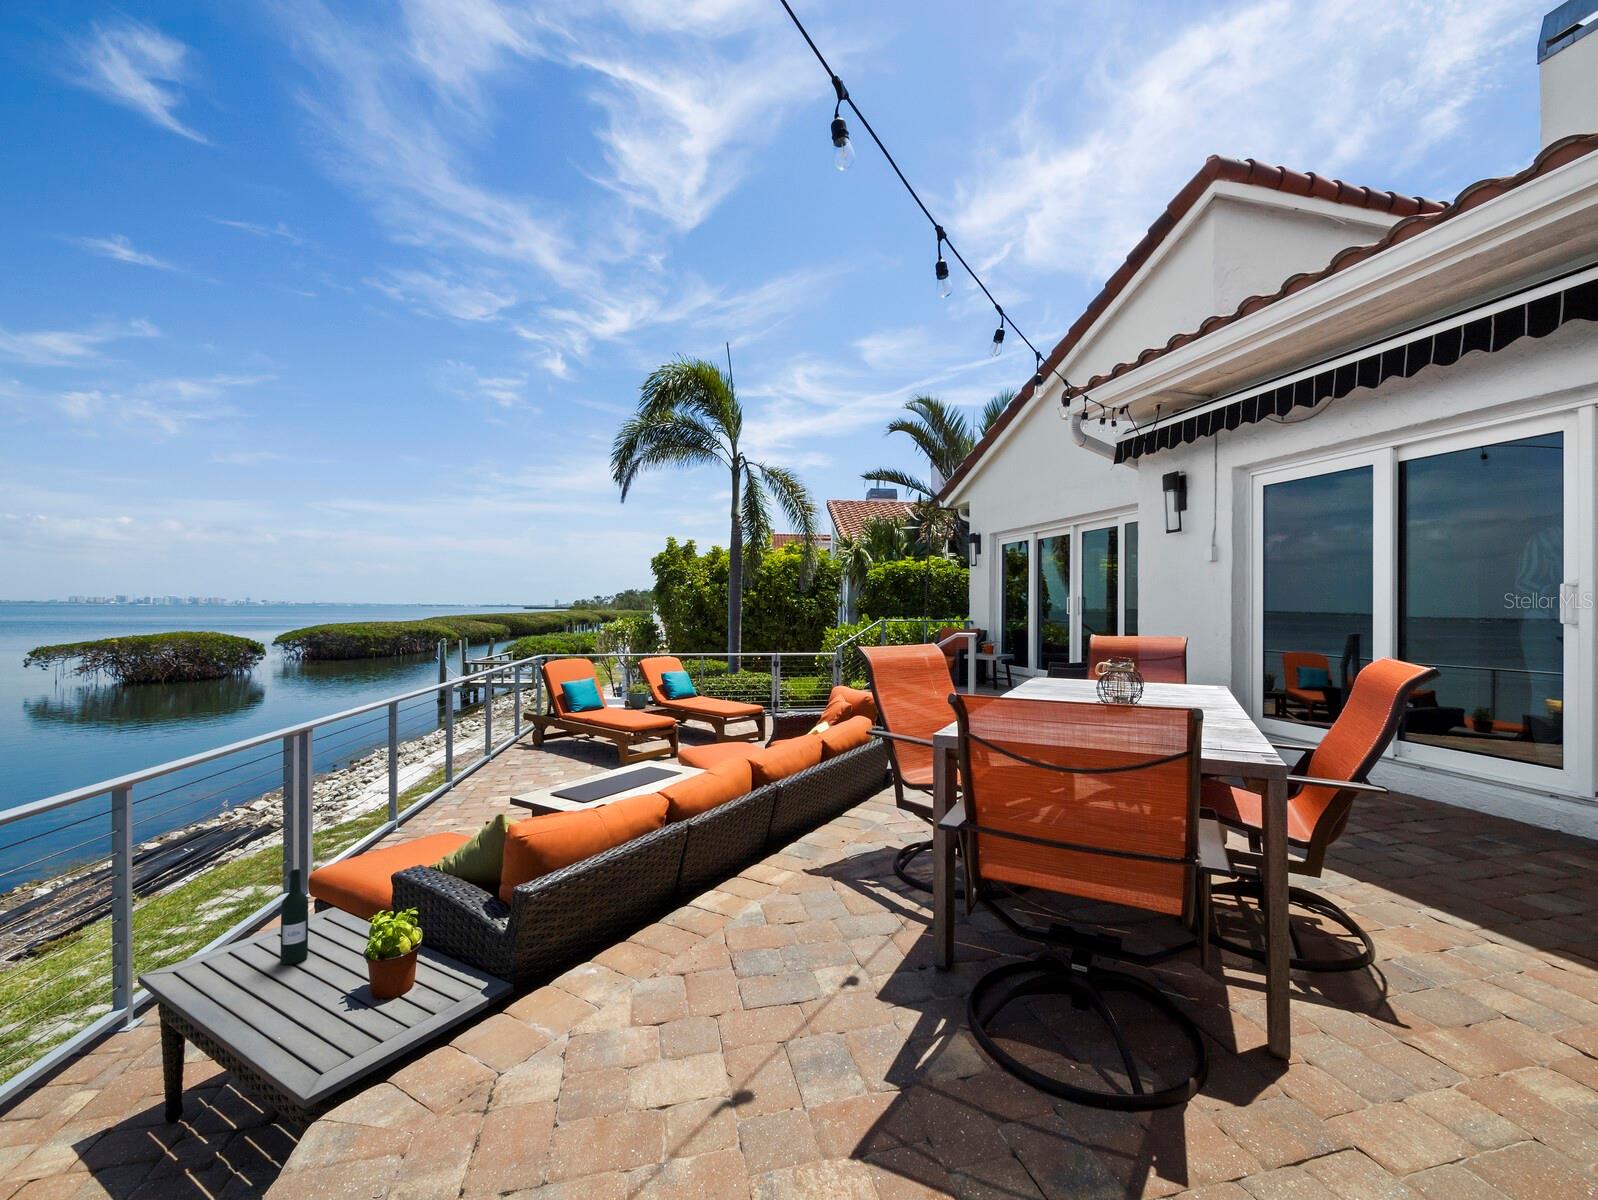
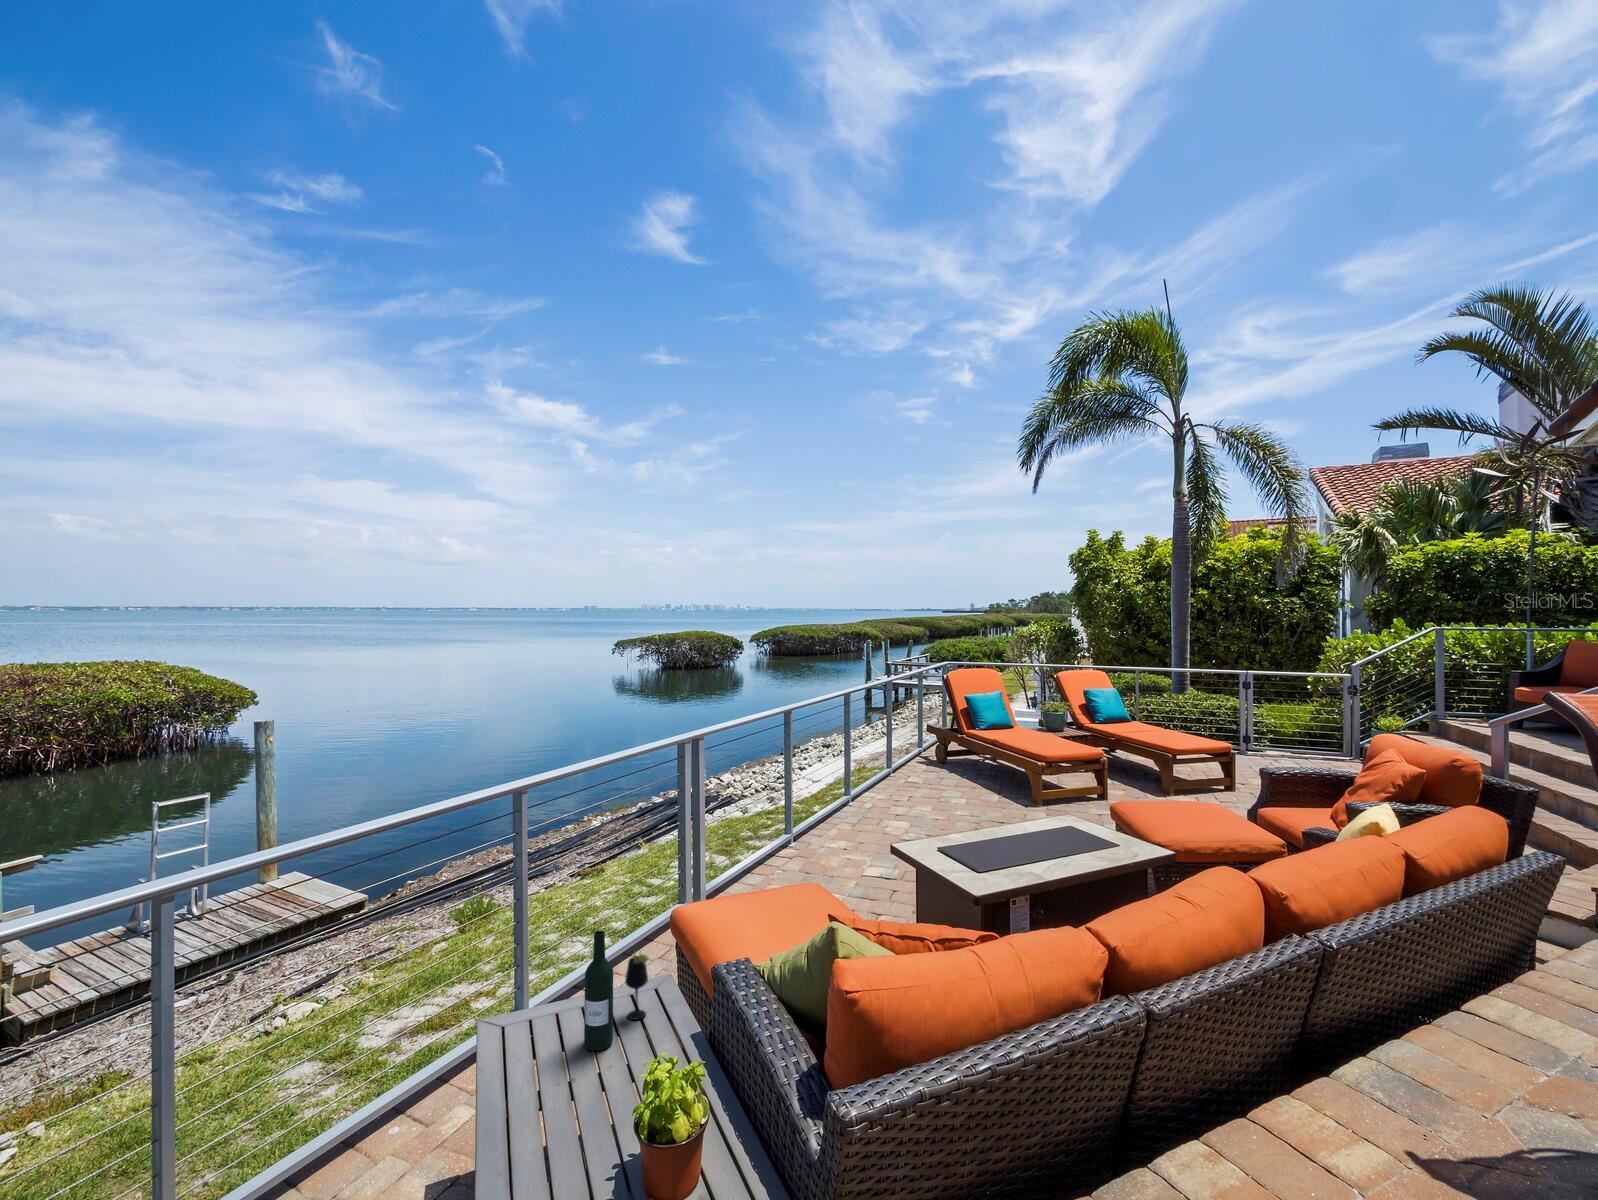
wine glass: none [310,884,335,942] -> present [625,953,649,1020]

